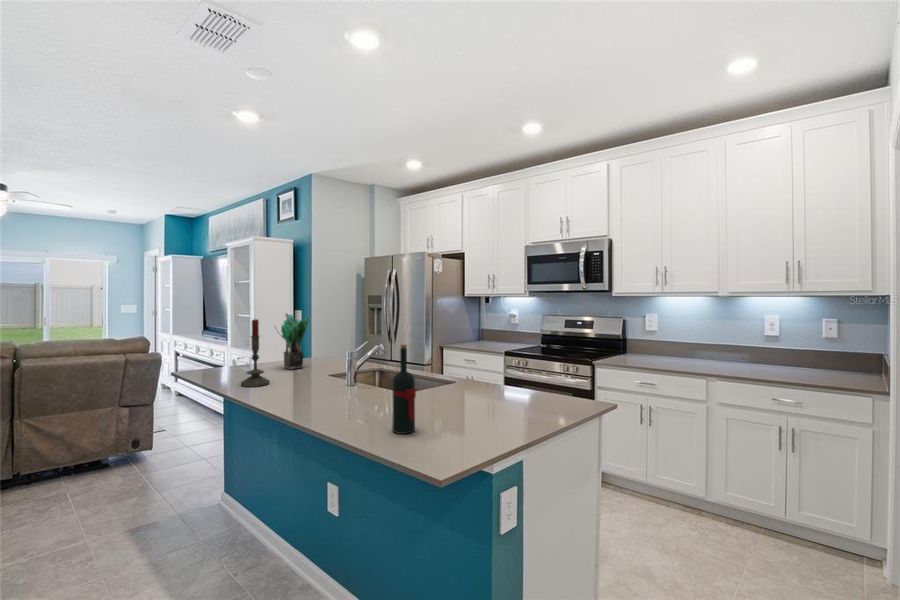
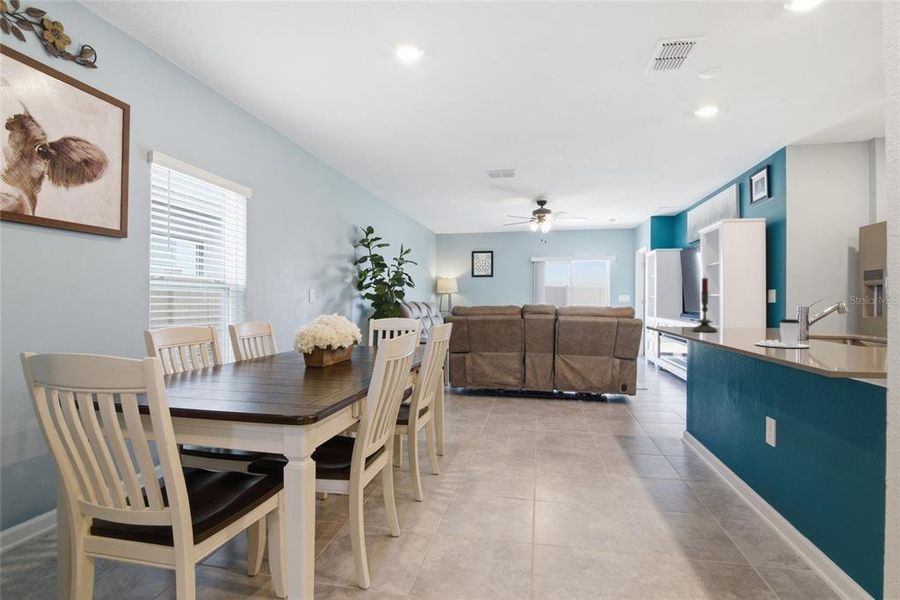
potted plant: present [275,314,309,369] -> none [727,278,764,329]
wine bottle: present [392,344,416,434] -> none [813,276,839,357]
coffee cup: none [327,381,378,419] -> present [755,319,809,348]

